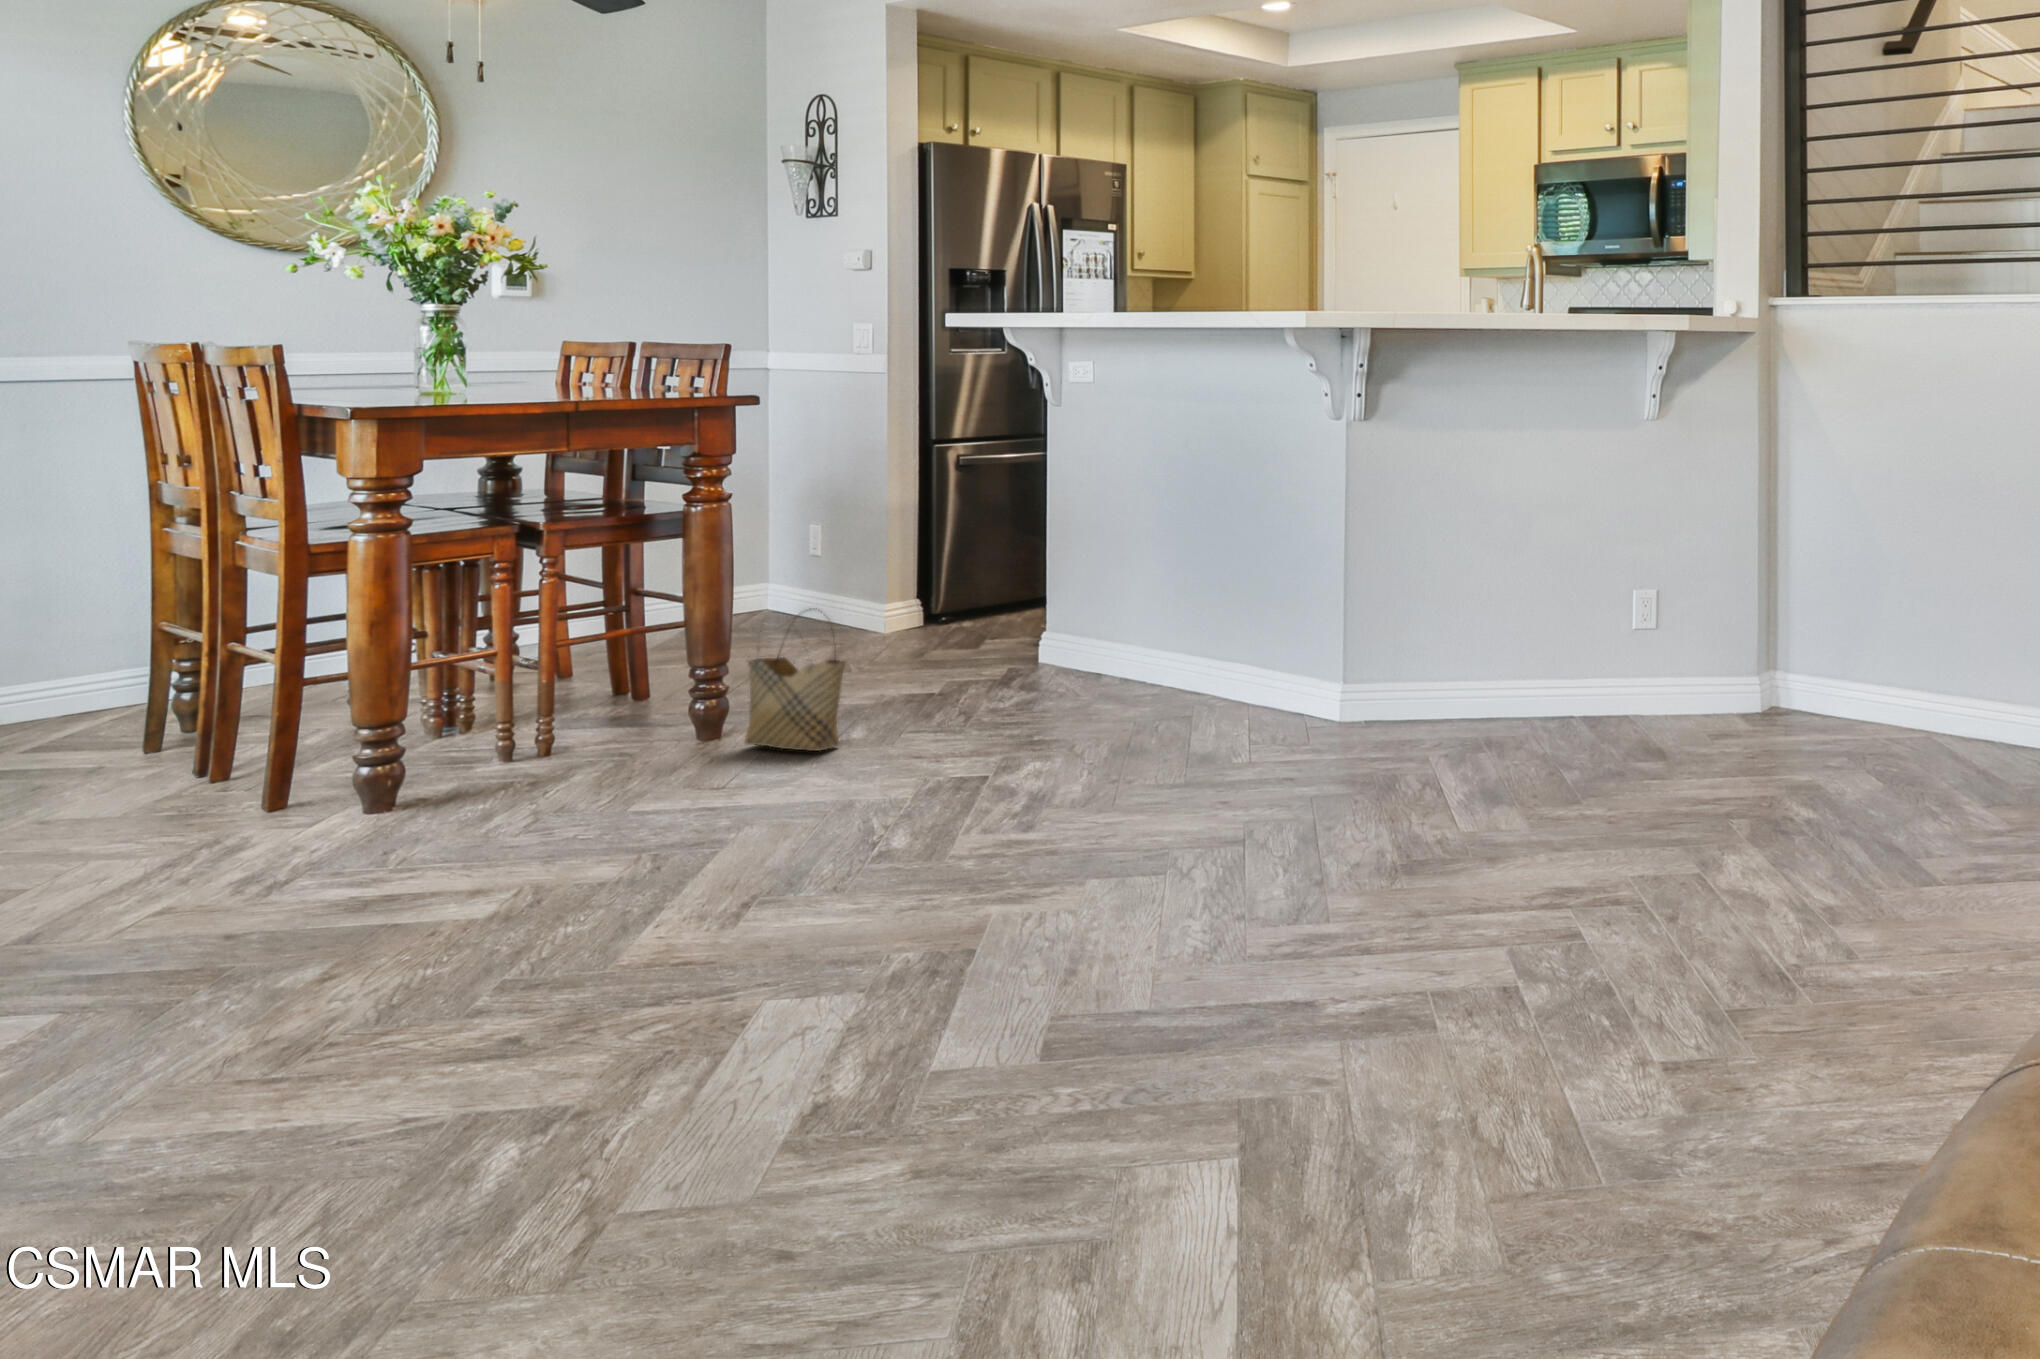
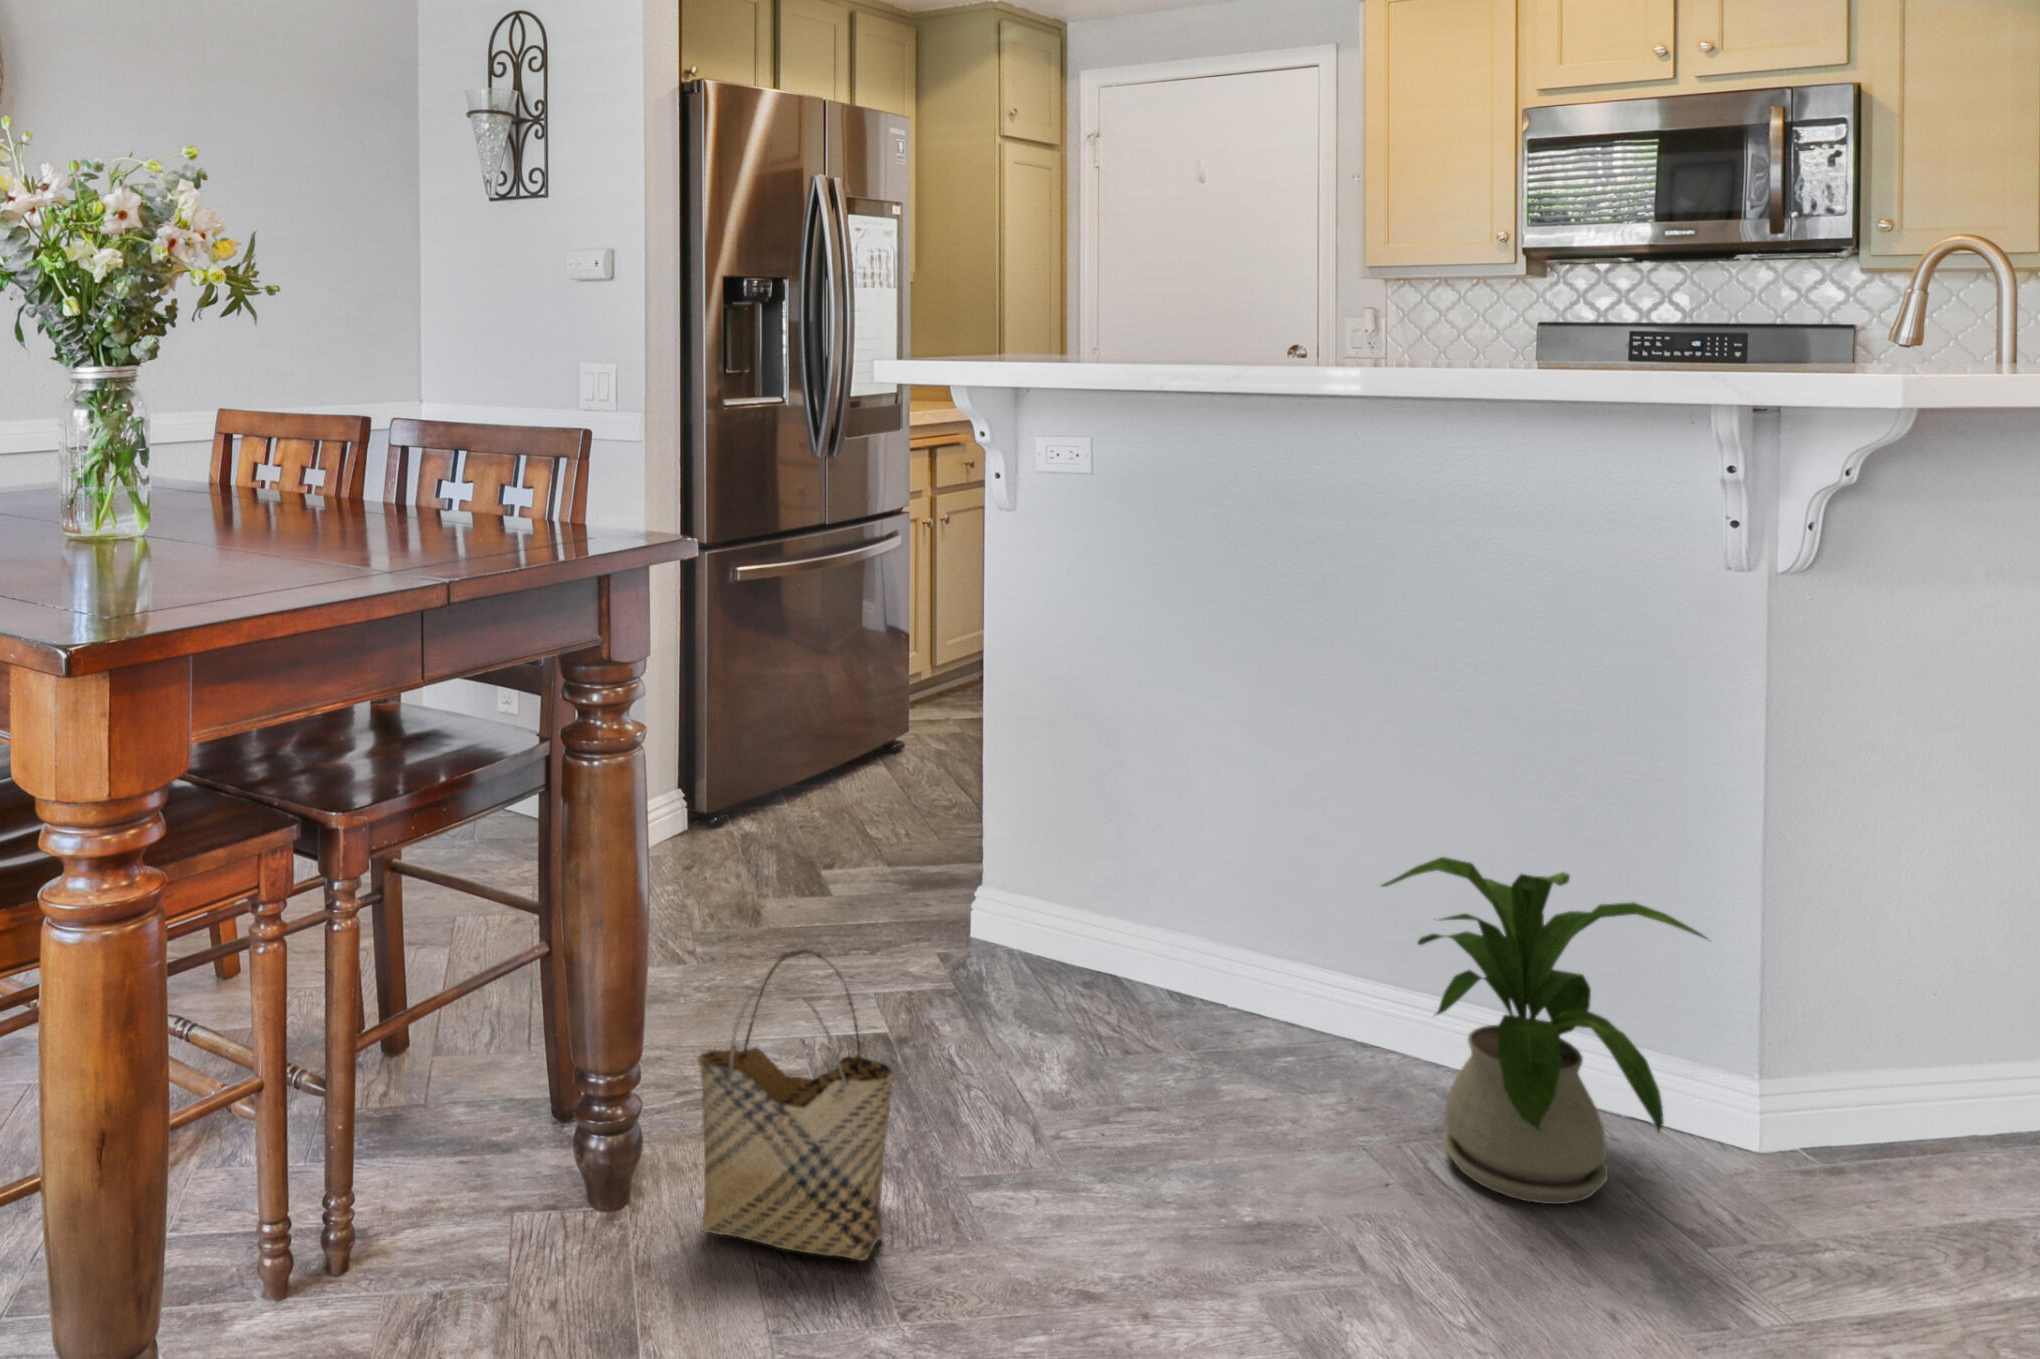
house plant: none [1142,565,1271,735] -> present [1382,857,1707,1204]

